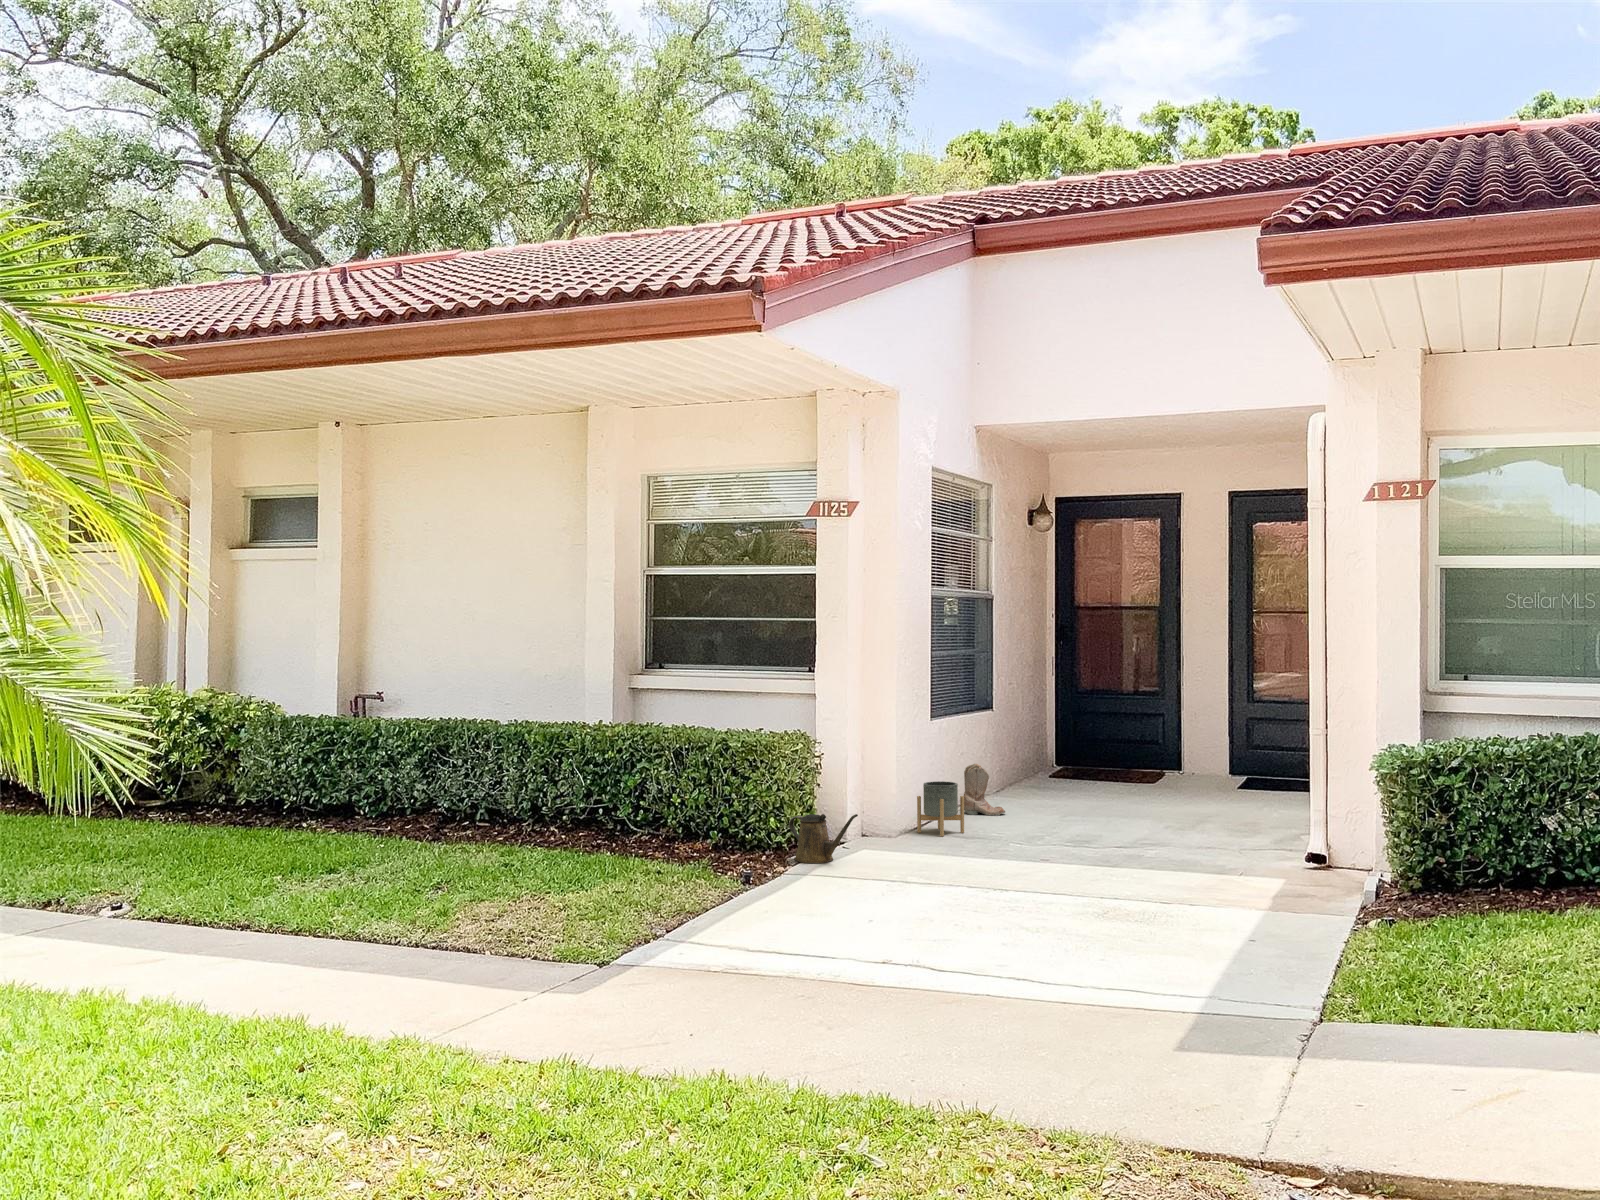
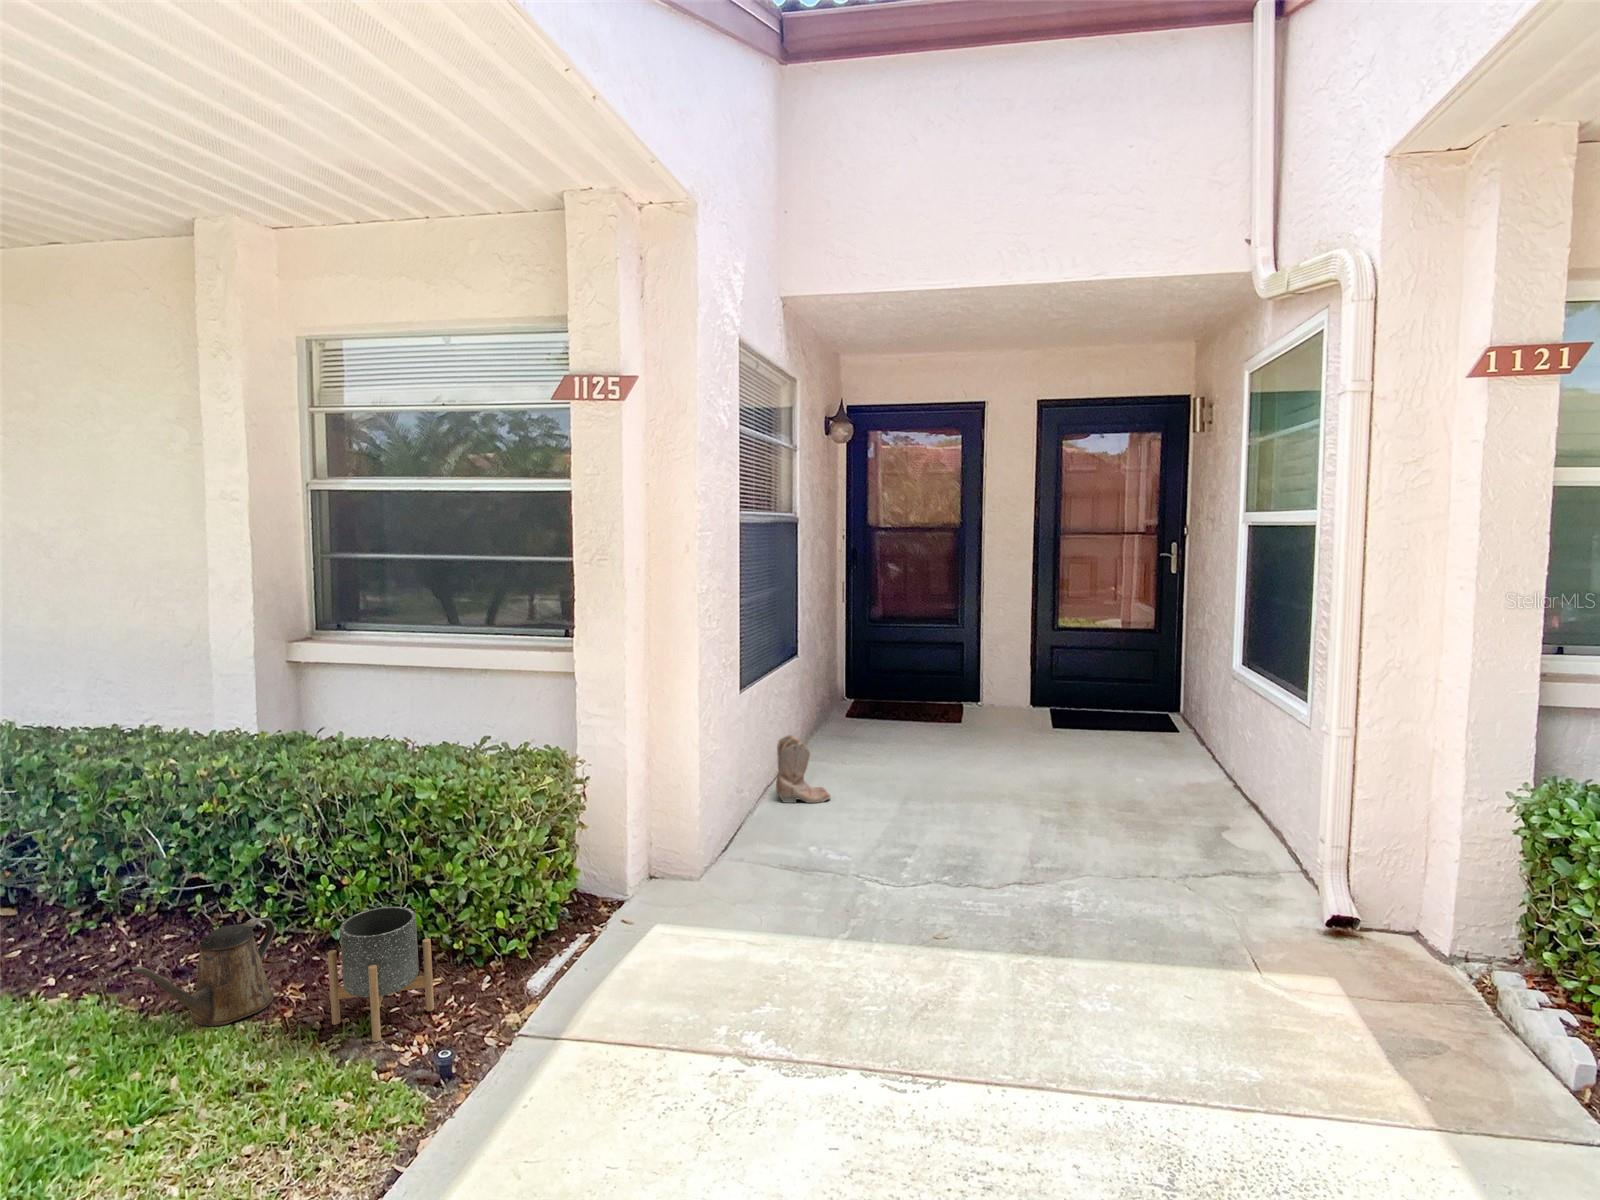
planter: present [917,781,964,836] -> present [328,907,434,1042]
watering can: present [789,814,858,863] -> present [129,918,275,1026]

